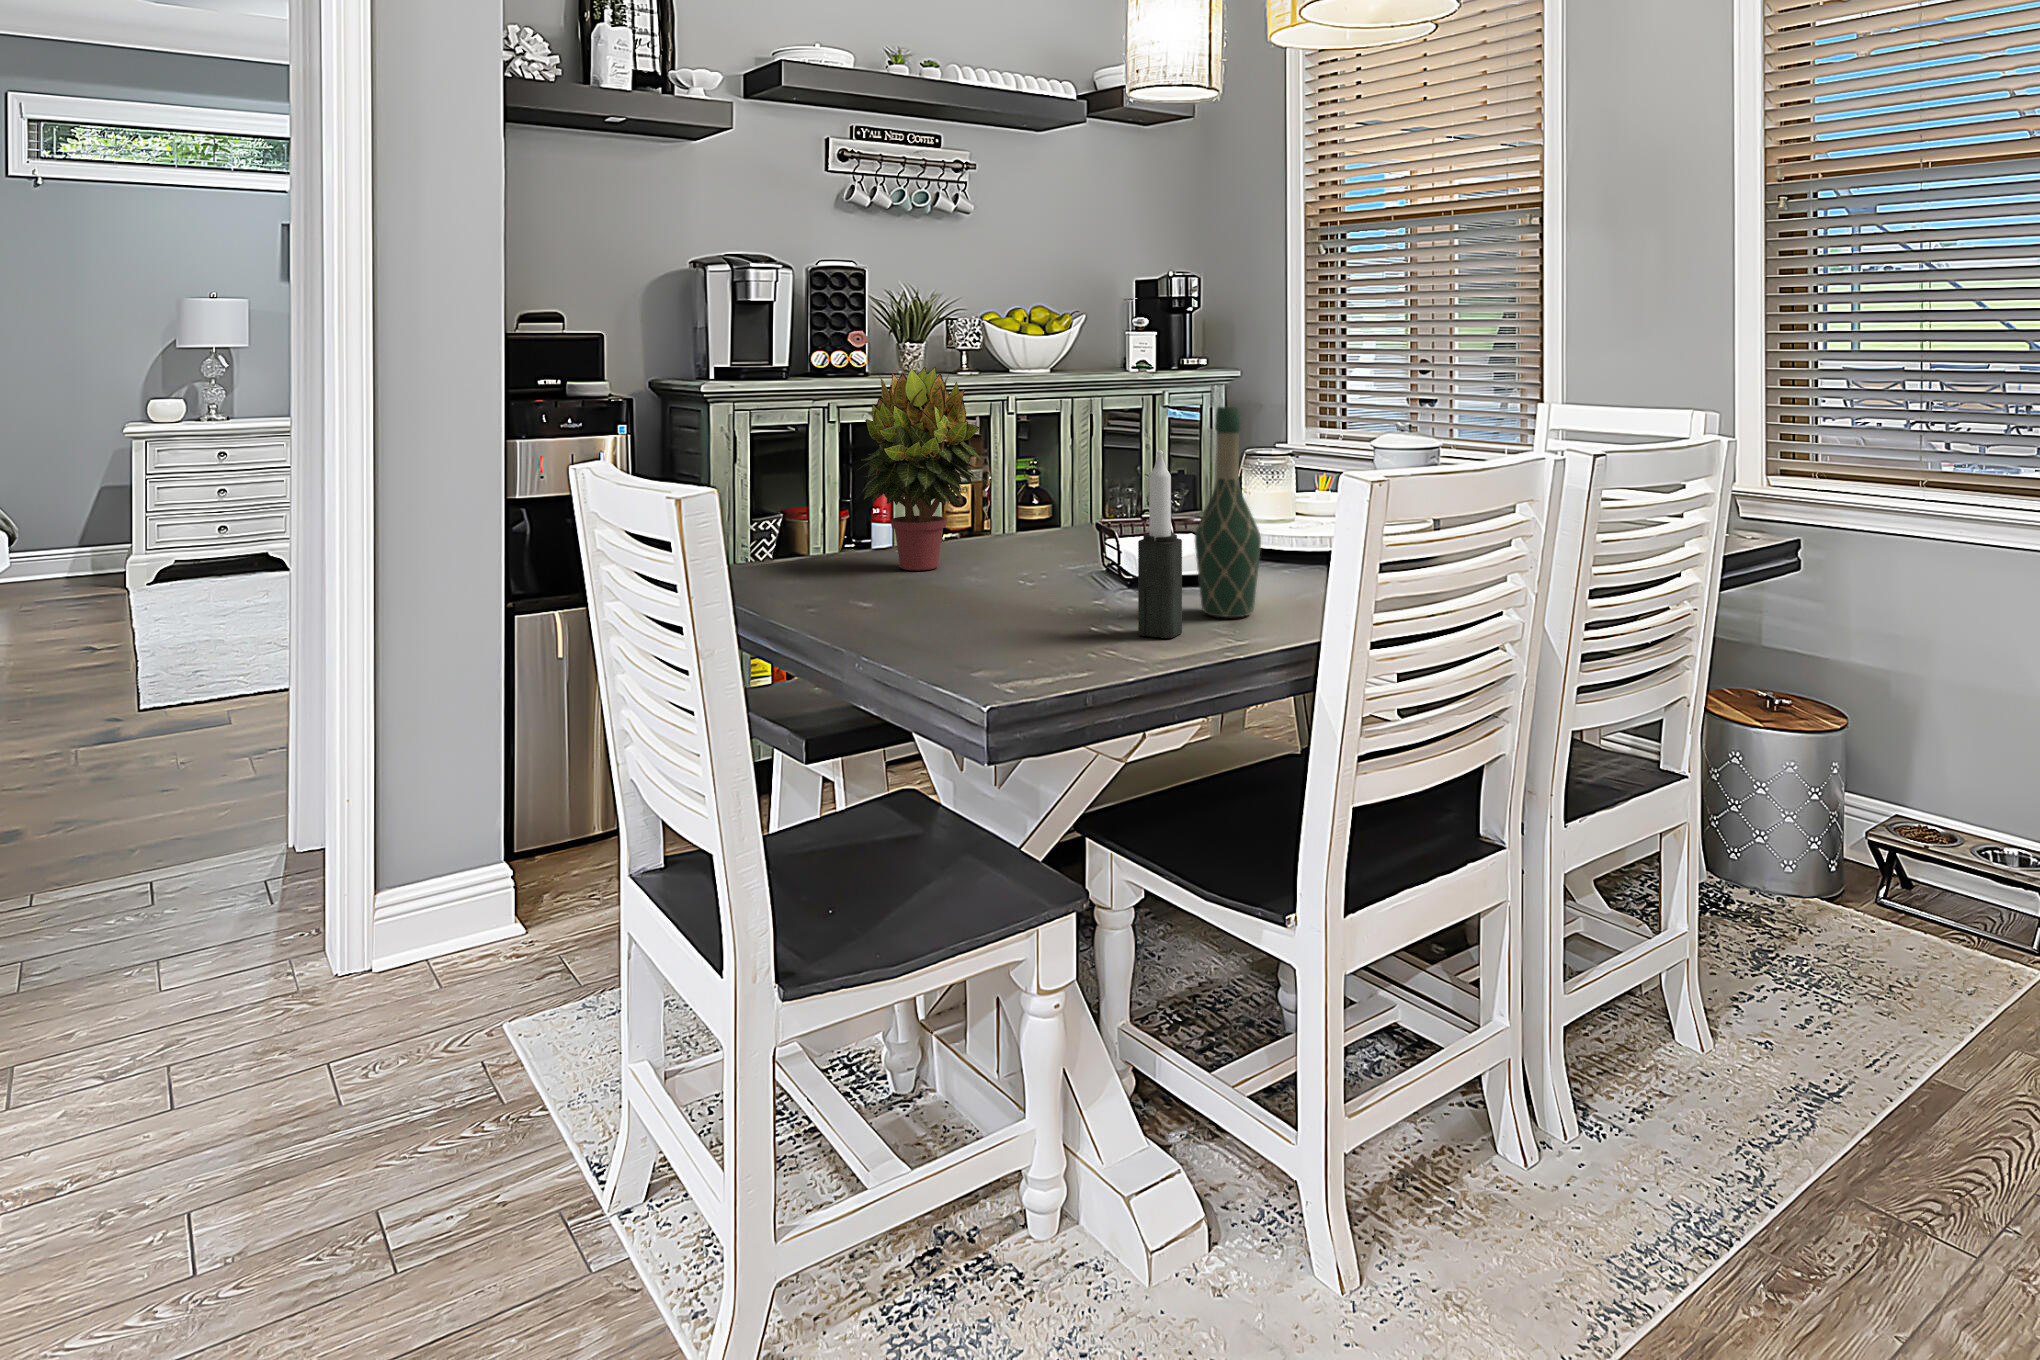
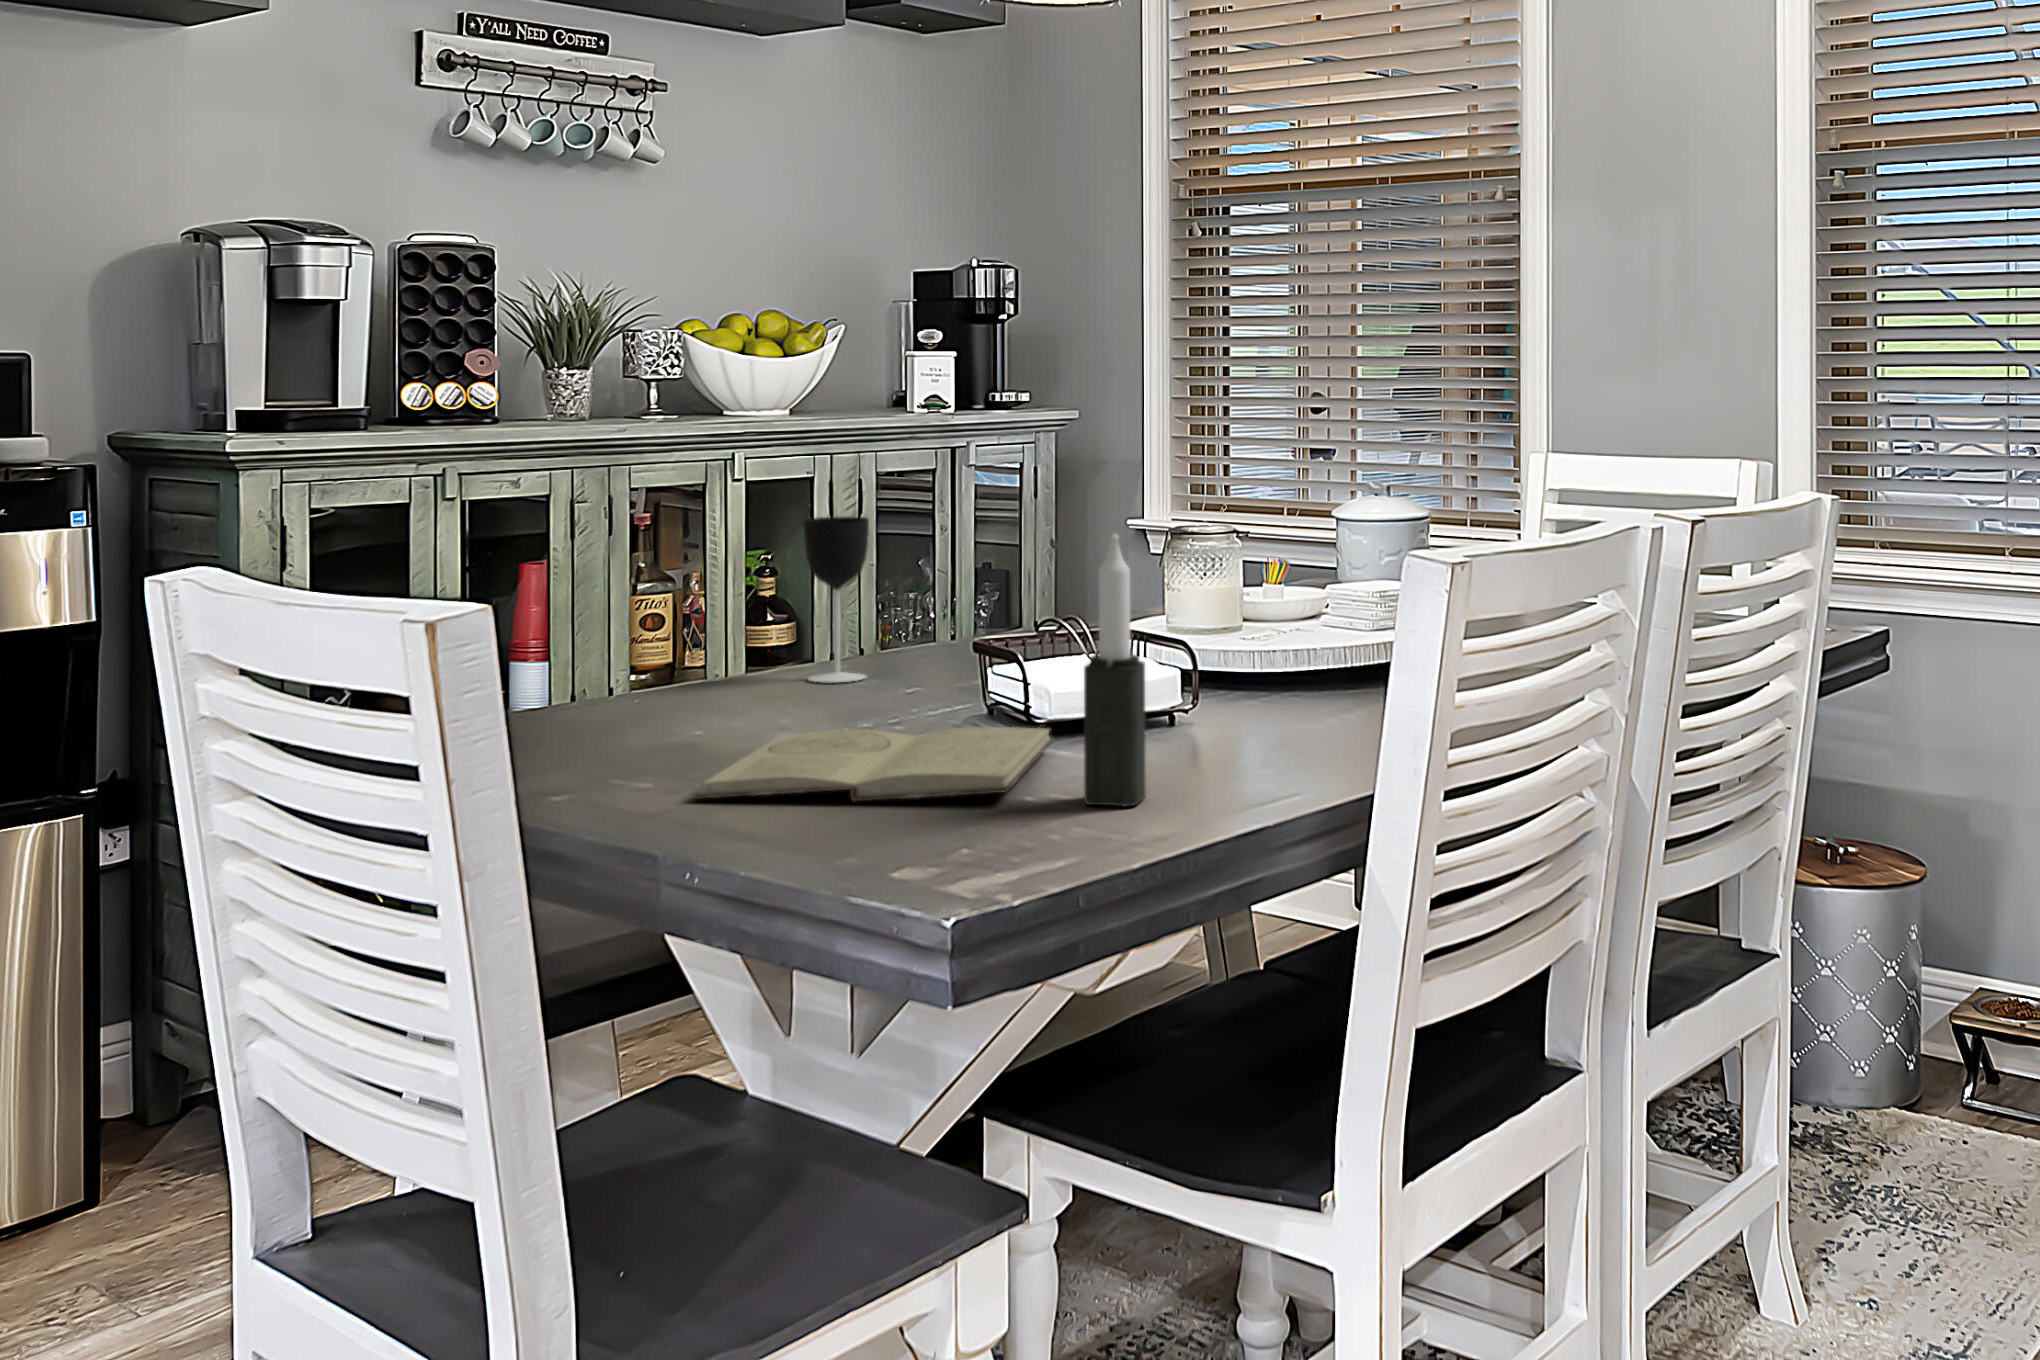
potted plant: present [862,367,984,570] -> none [581,411,795,727]
wine bottle: present [1195,407,1261,617] -> none [1145,468,1241,772]
wine glass: none [1010,438,1052,546] -> present [804,517,869,682]
book: none [891,577,1140,624] -> present [692,727,1054,801]

